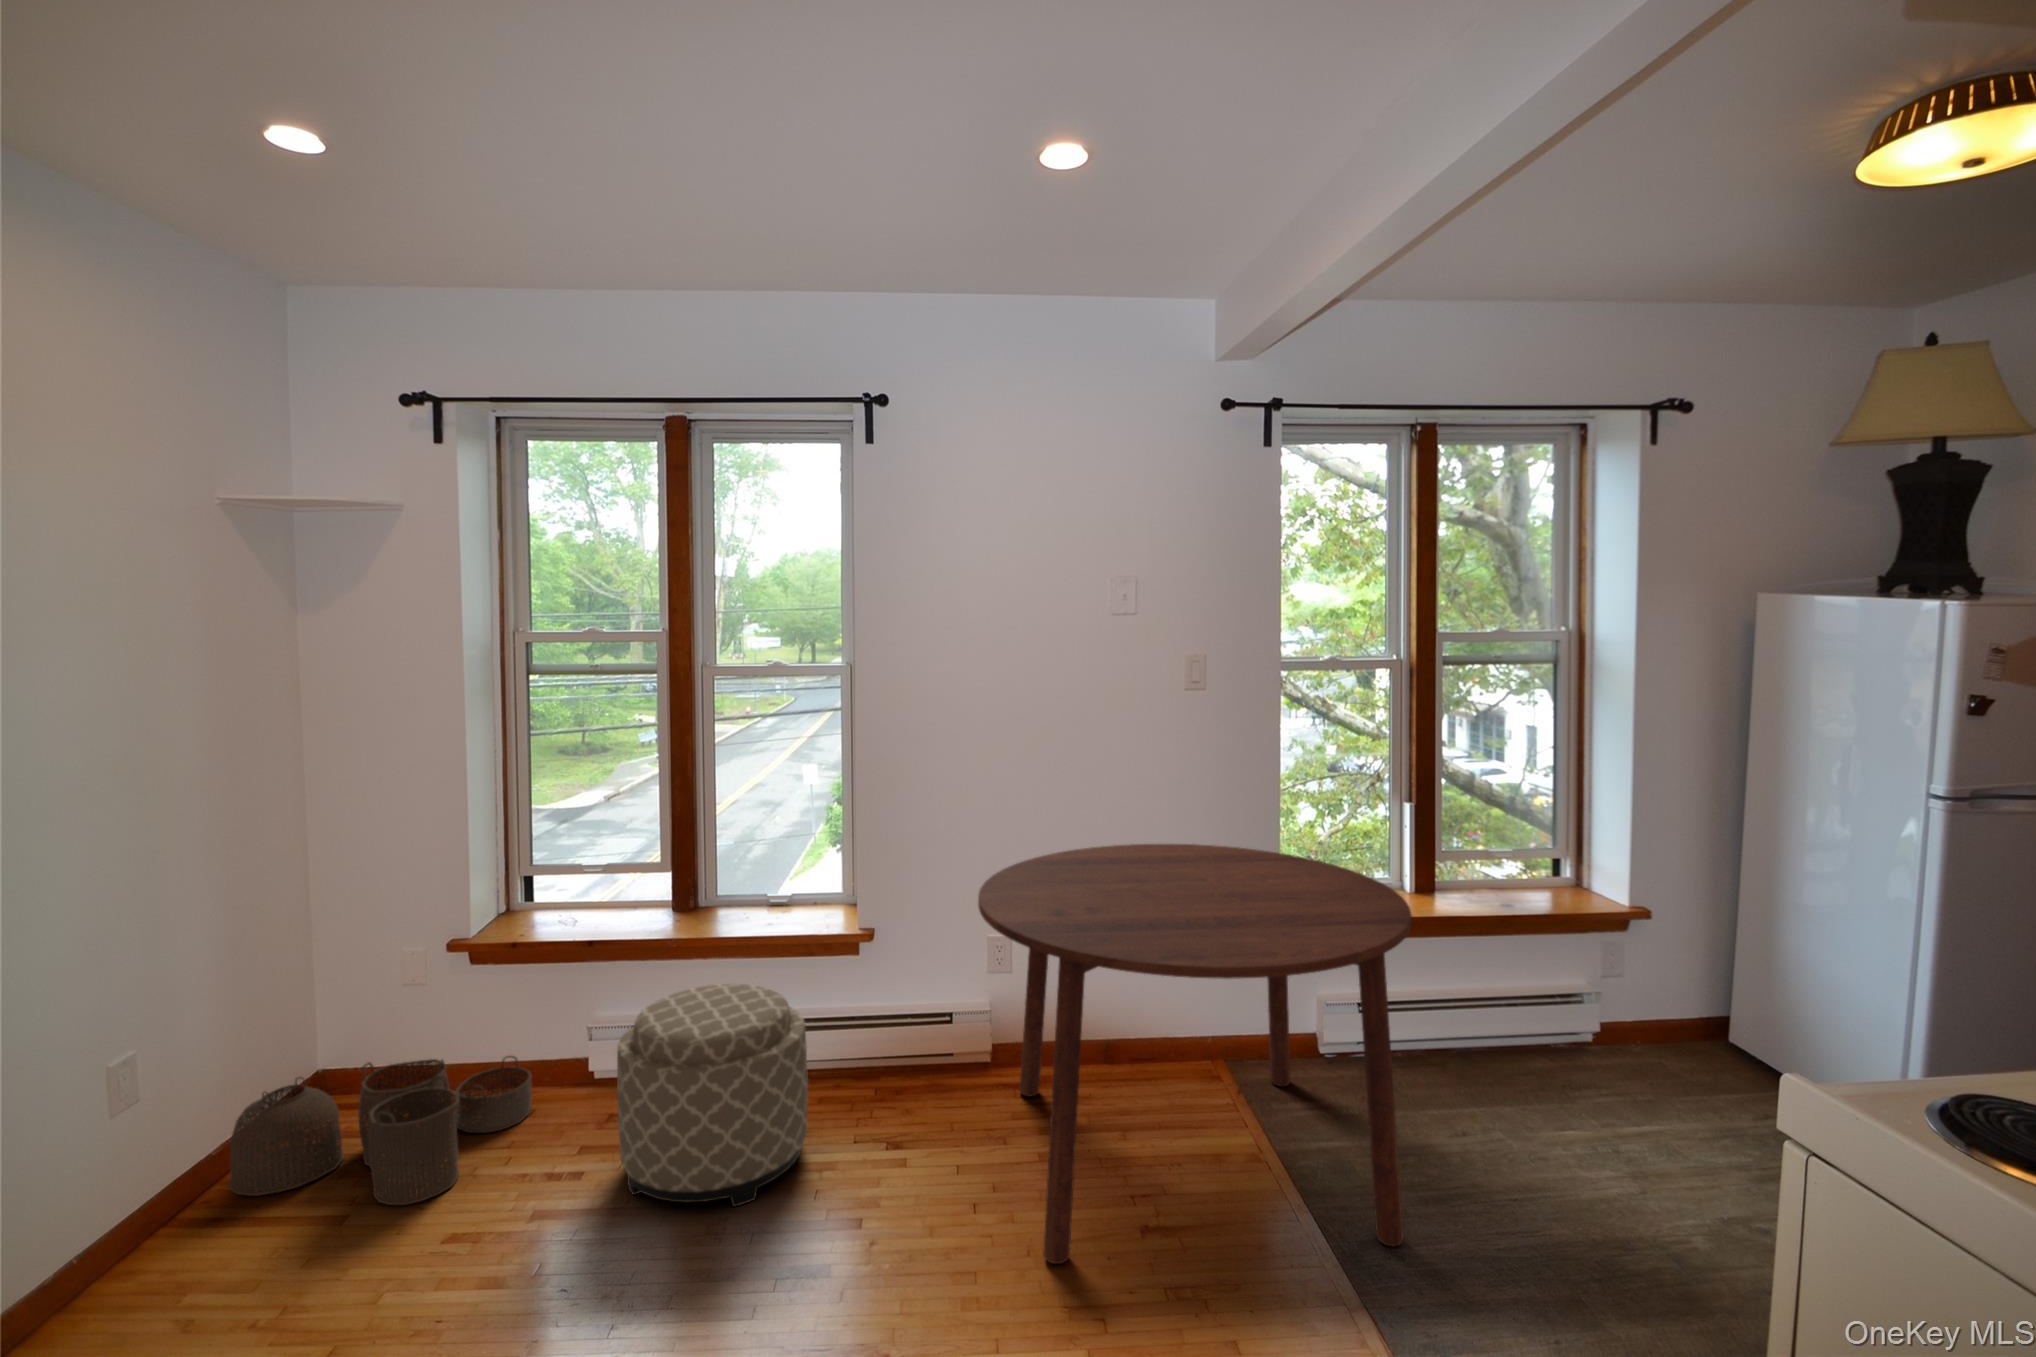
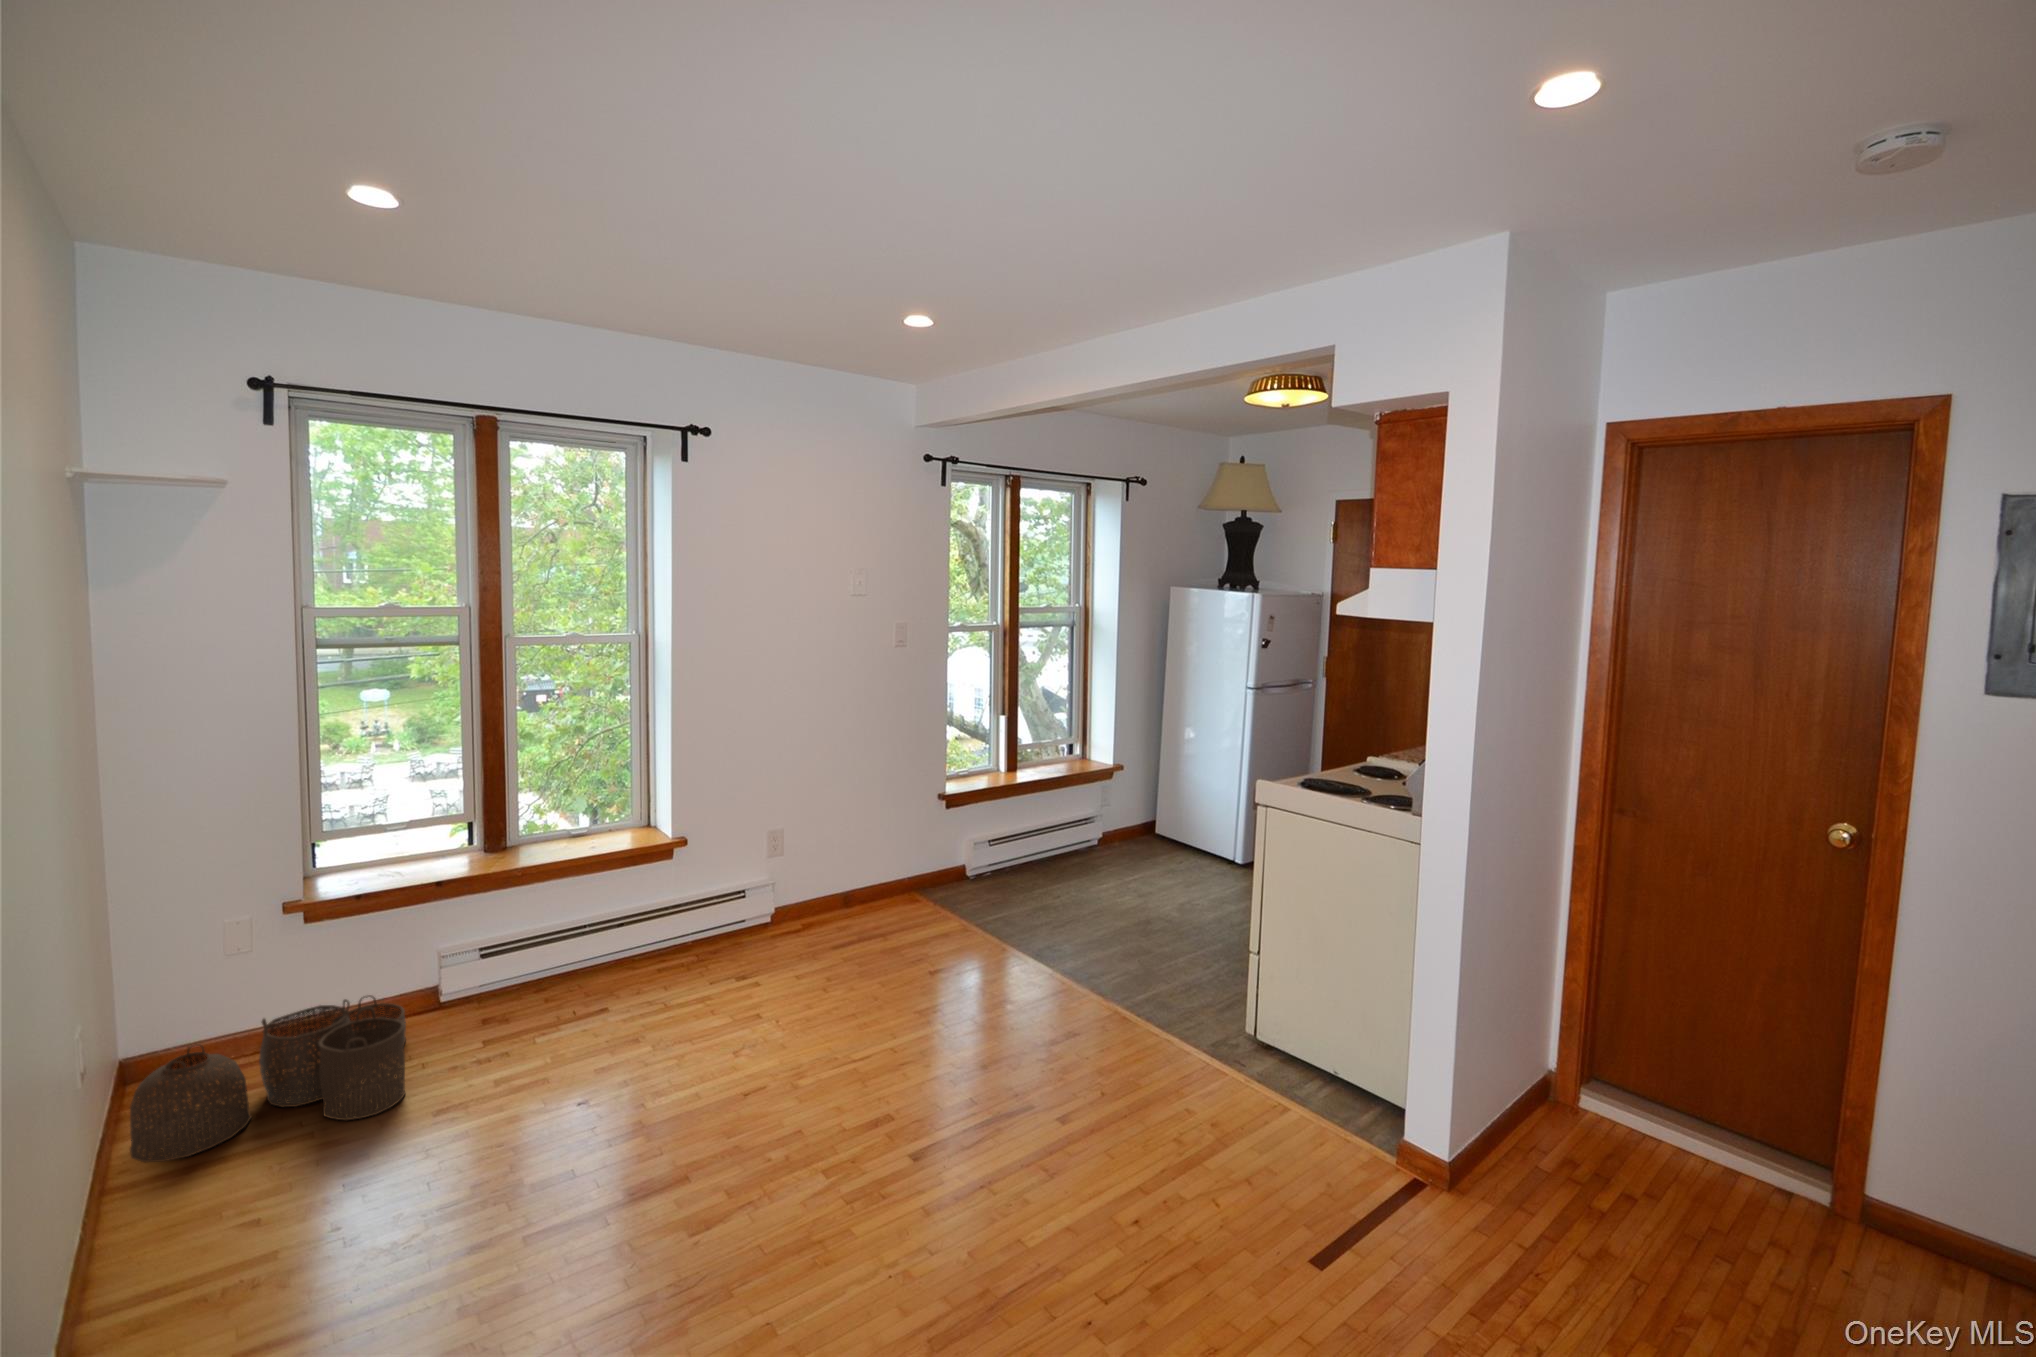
dining table: present [978,844,1412,1264] -> none [804,750,1073,1004]
ottoman: present [617,984,808,1207] -> none [549,886,701,1053]

